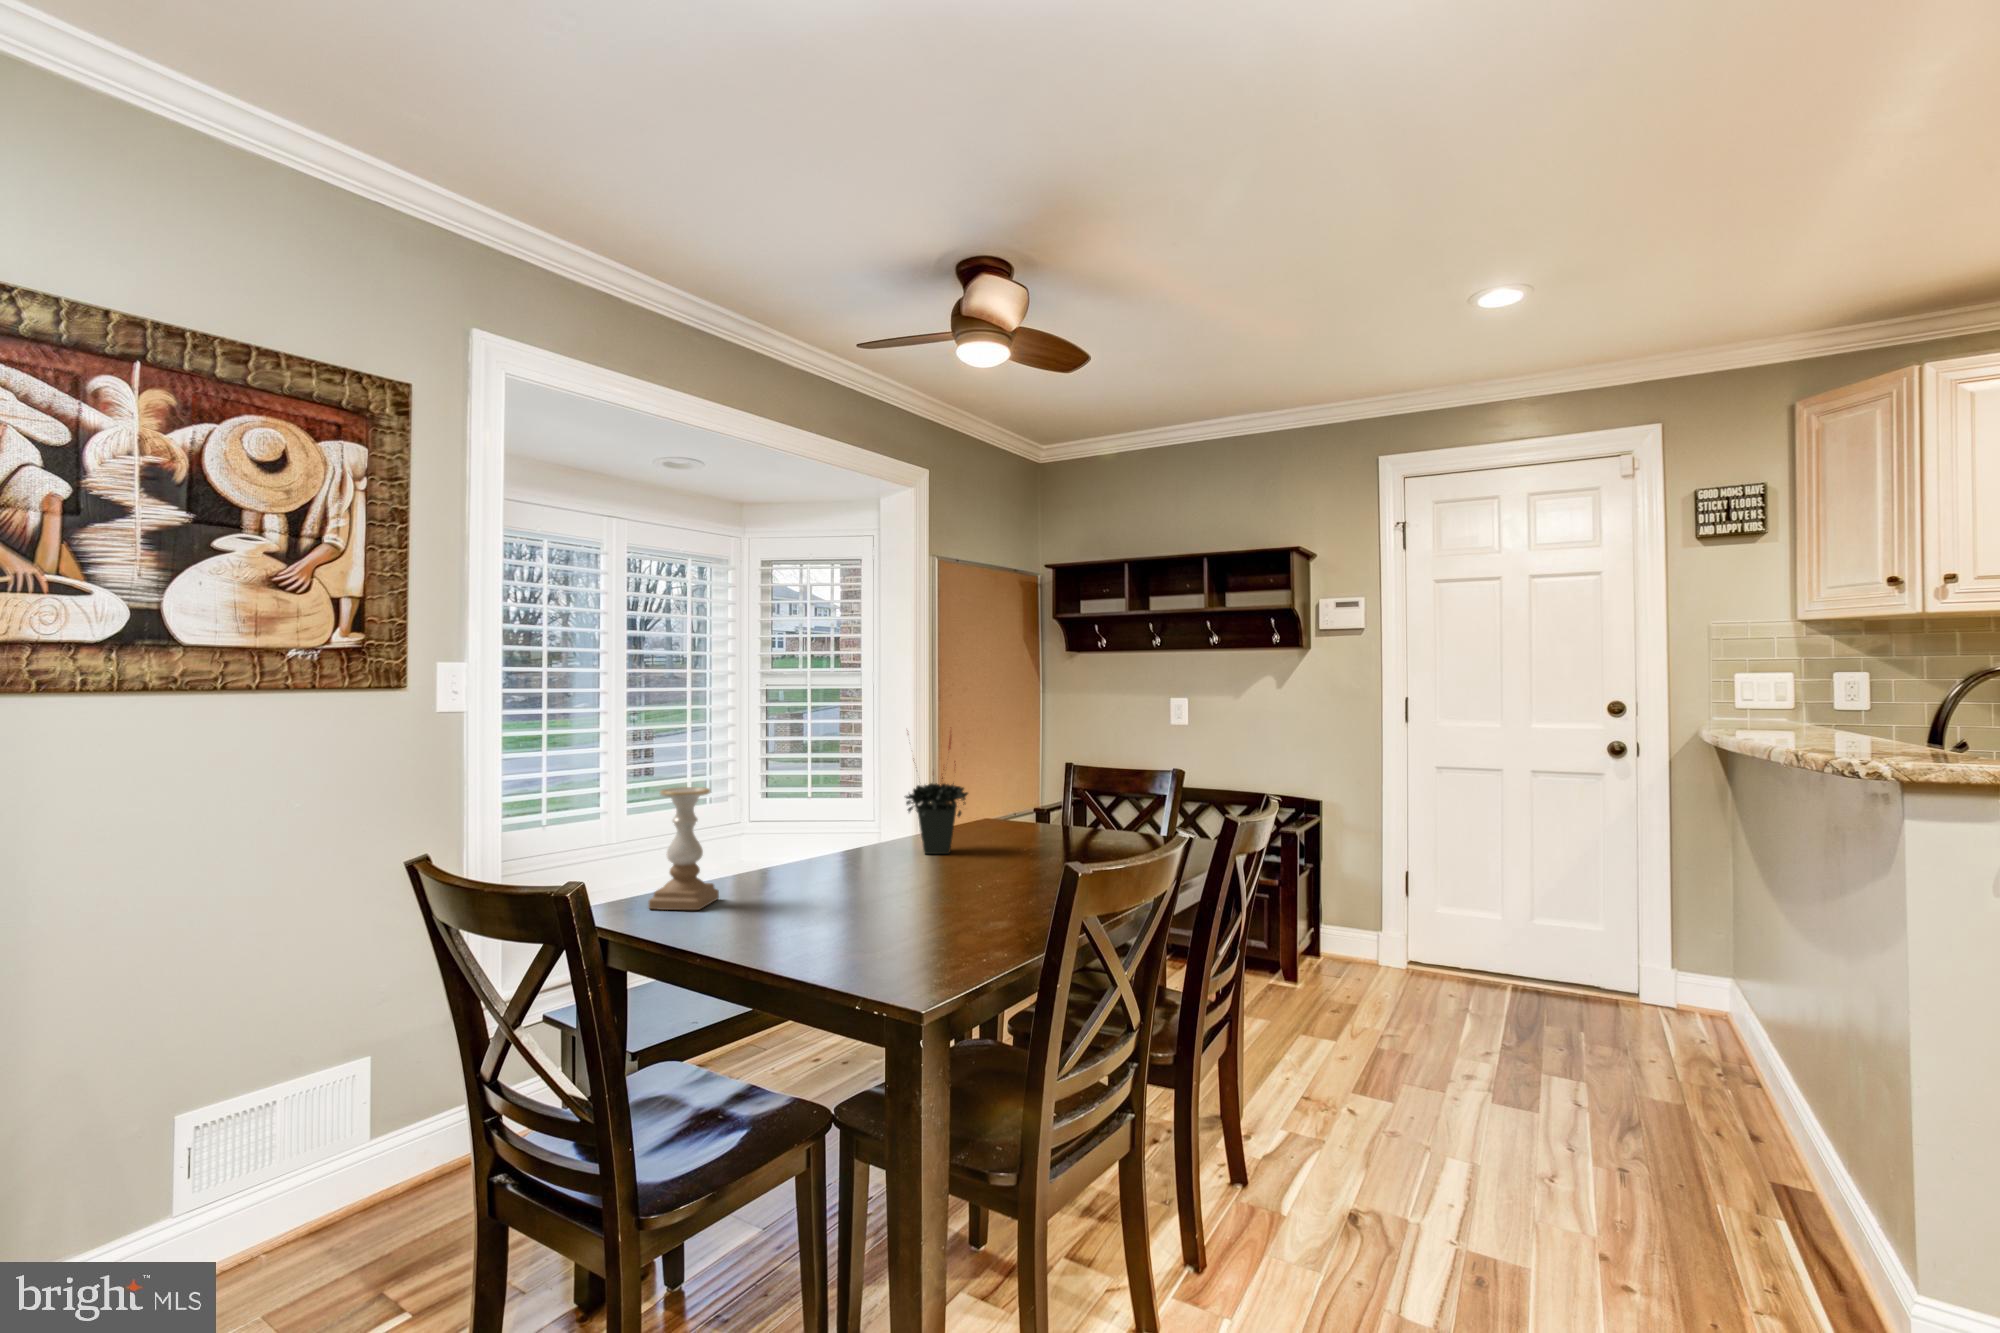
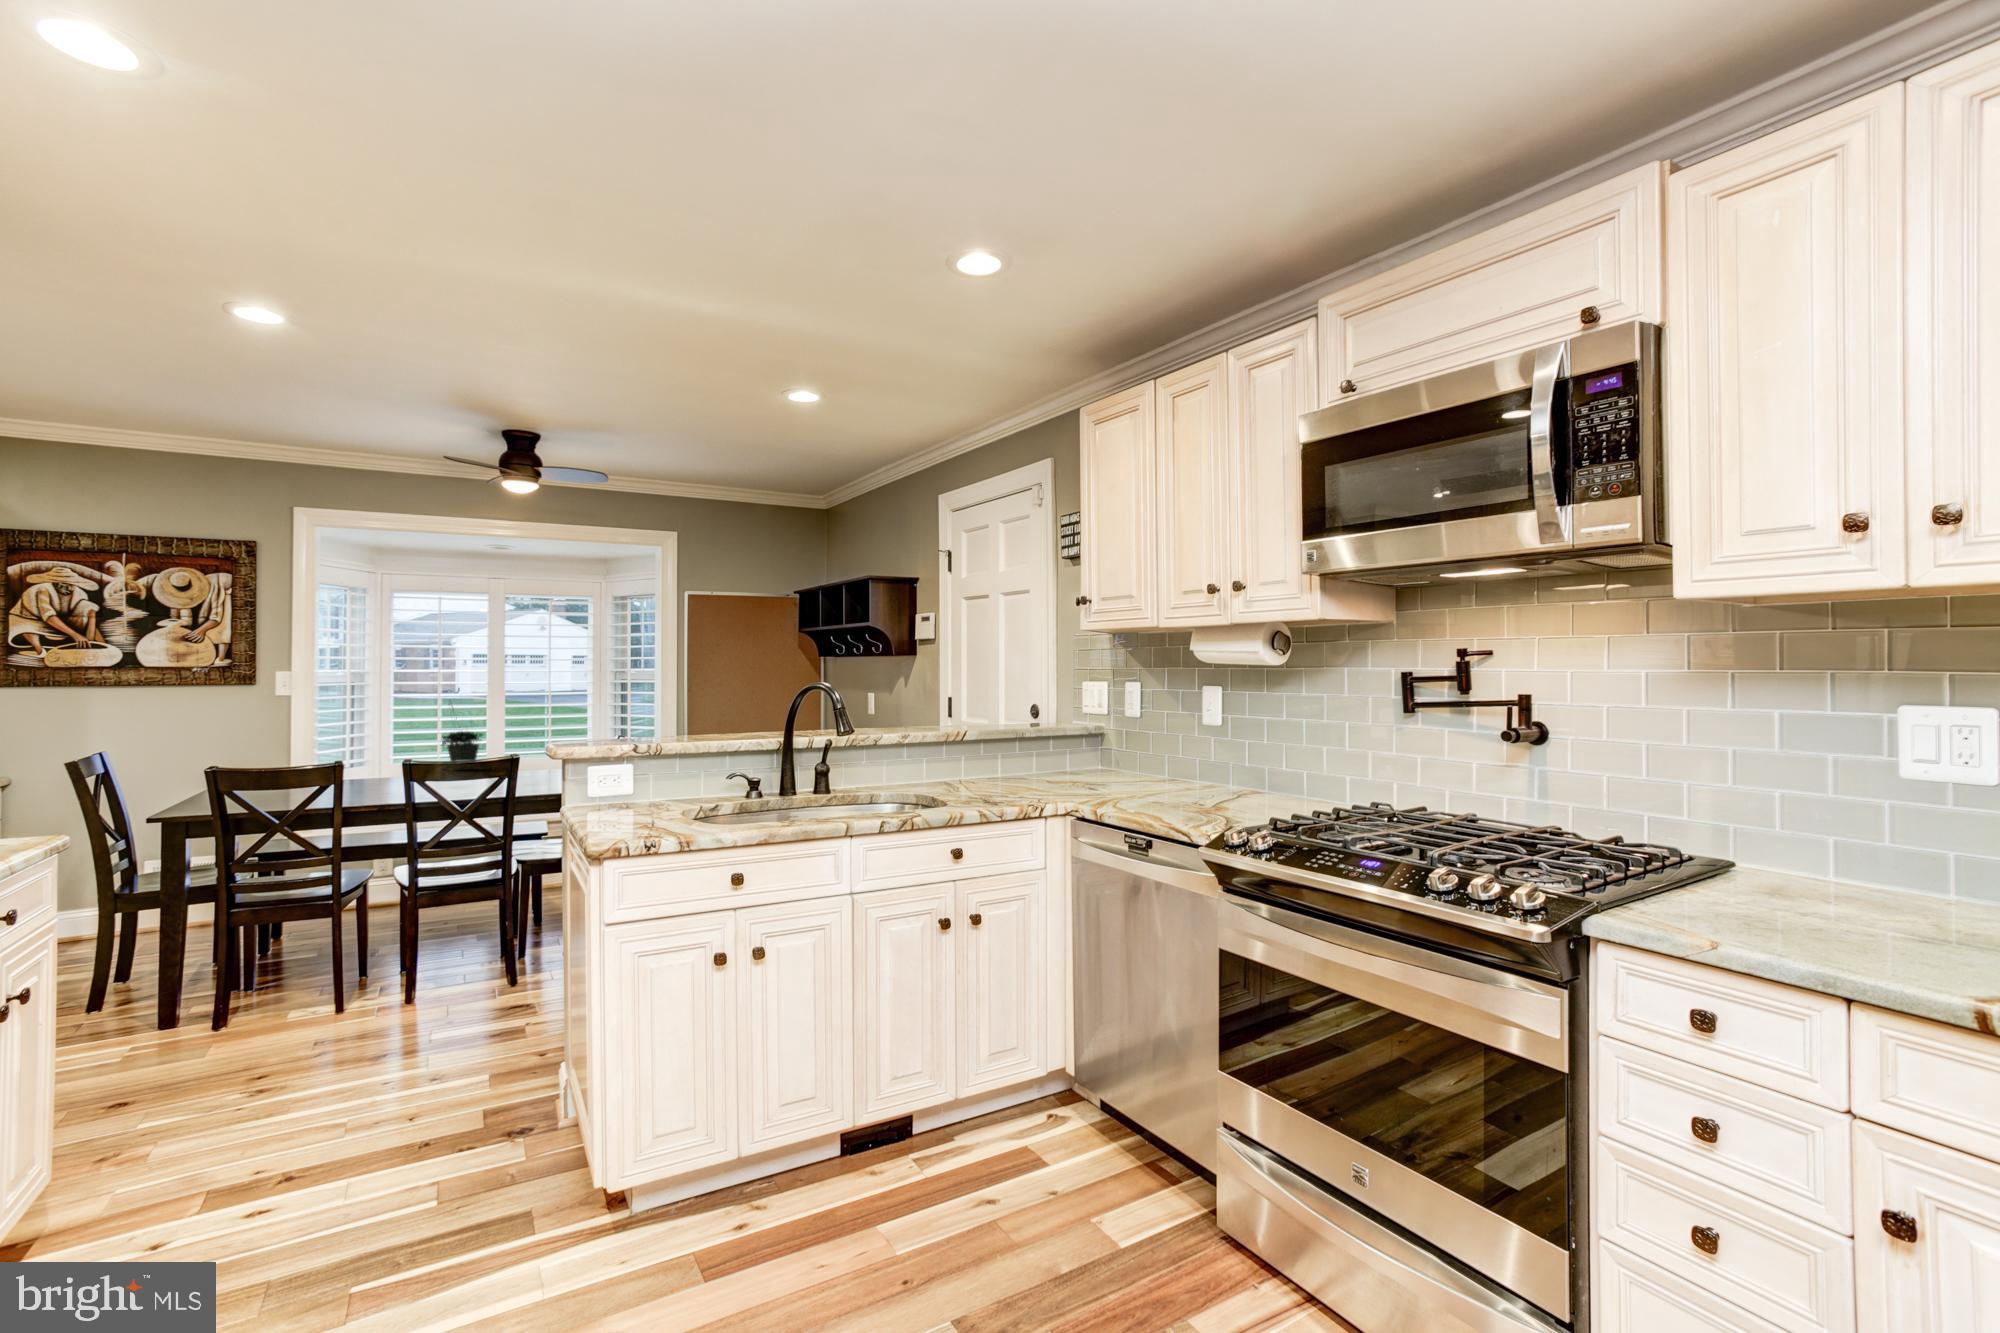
candle holder: present [648,787,719,910] -> none [248,726,286,780]

